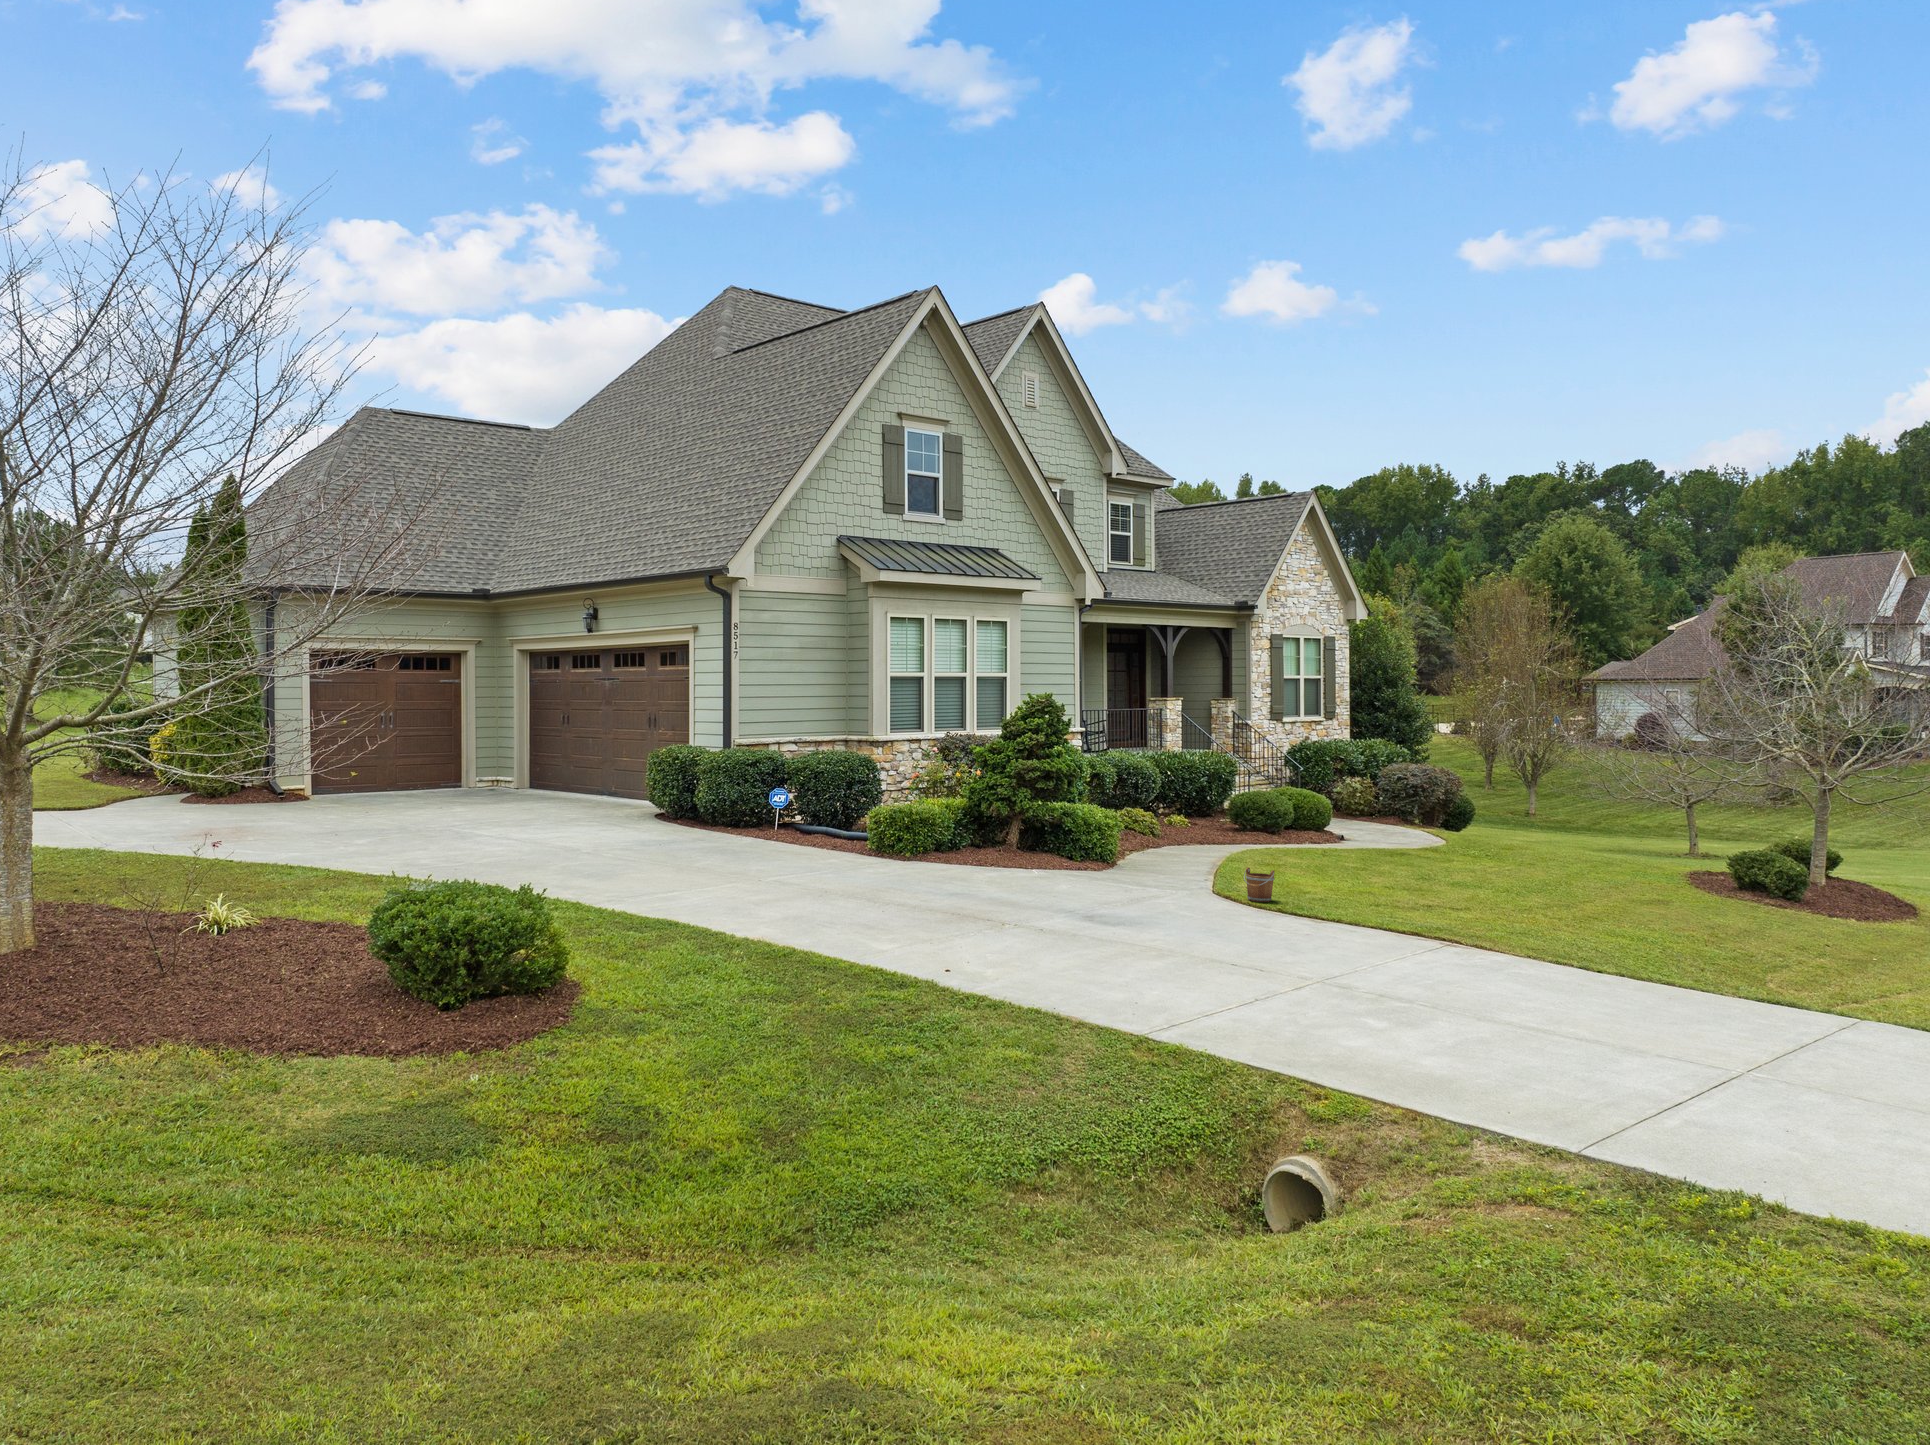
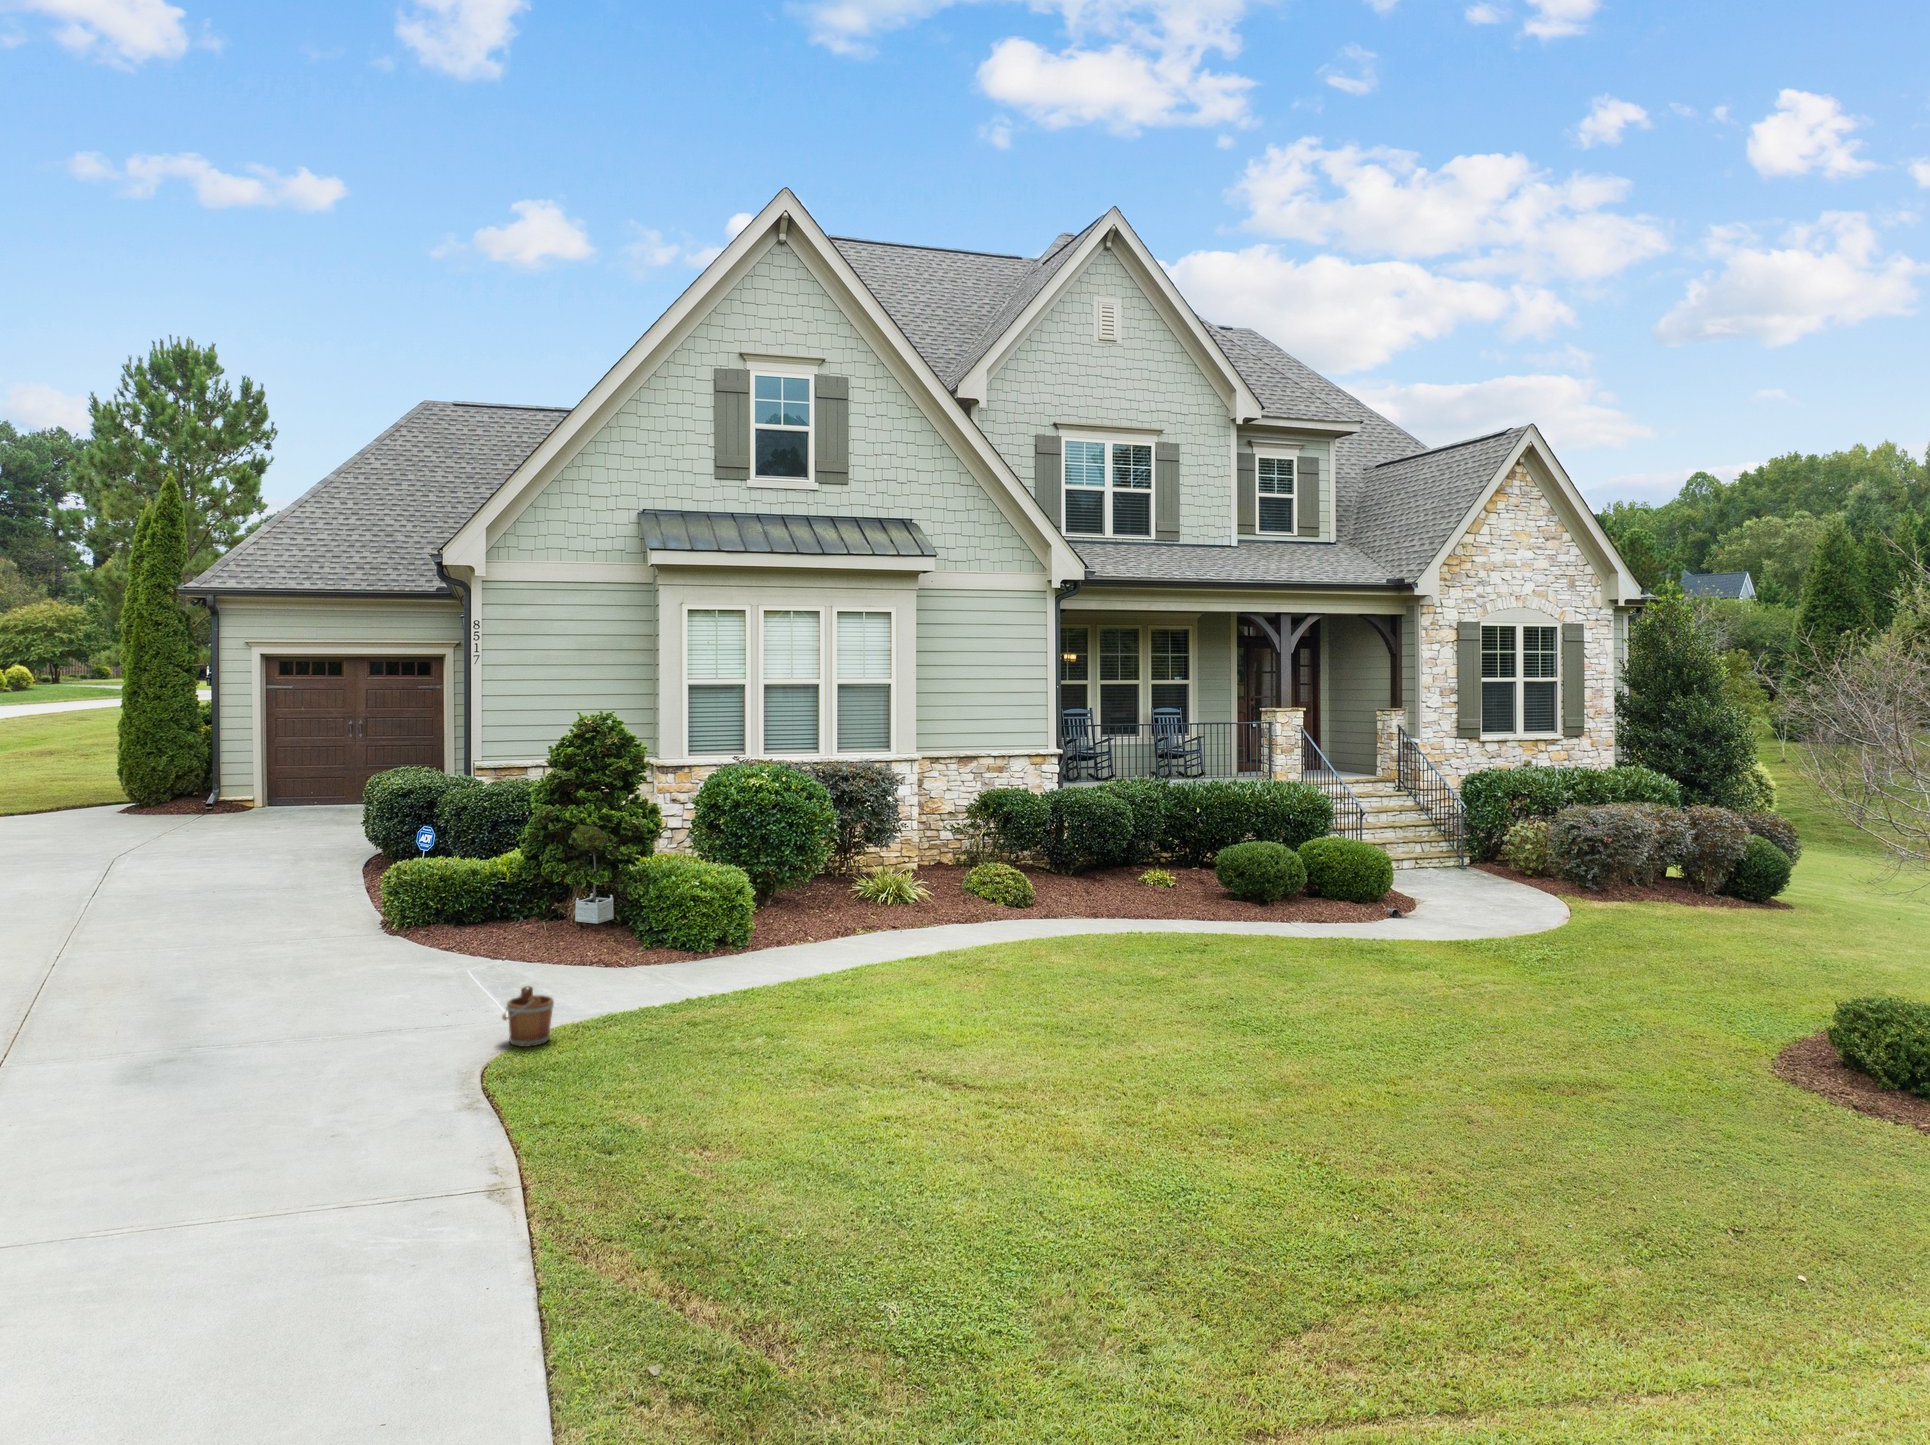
potted tree: none [998,783,1029,855] -> present [571,824,614,924]

